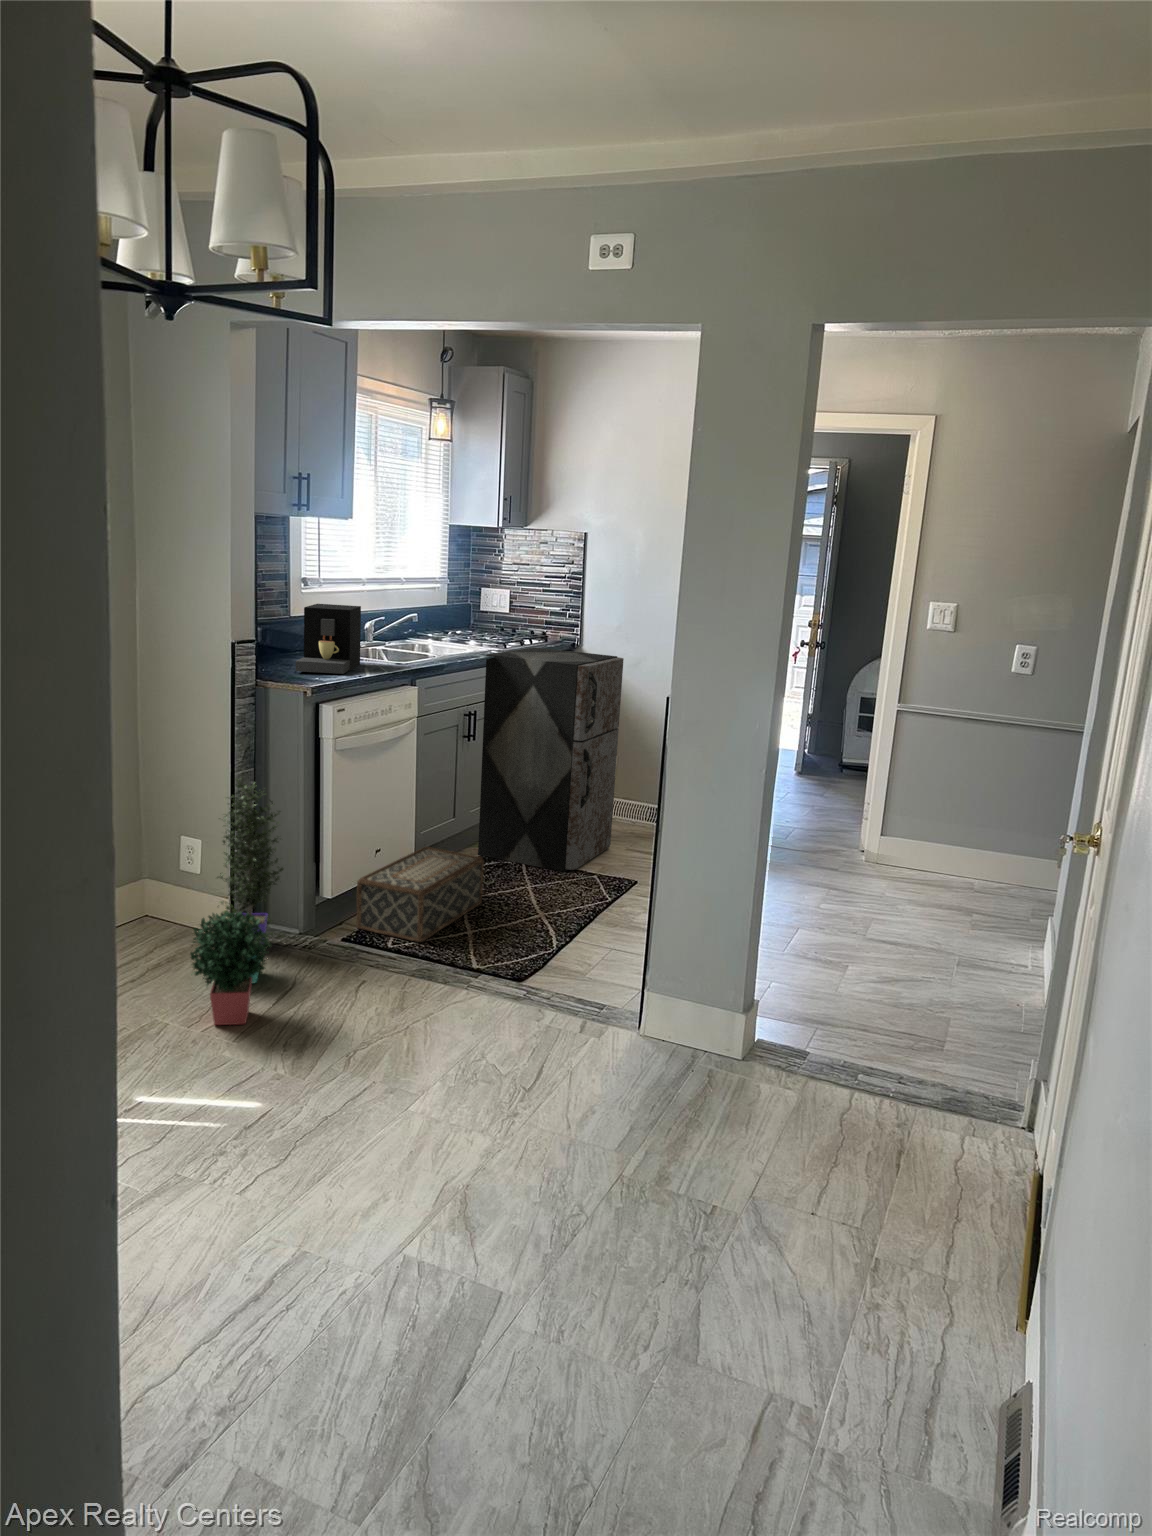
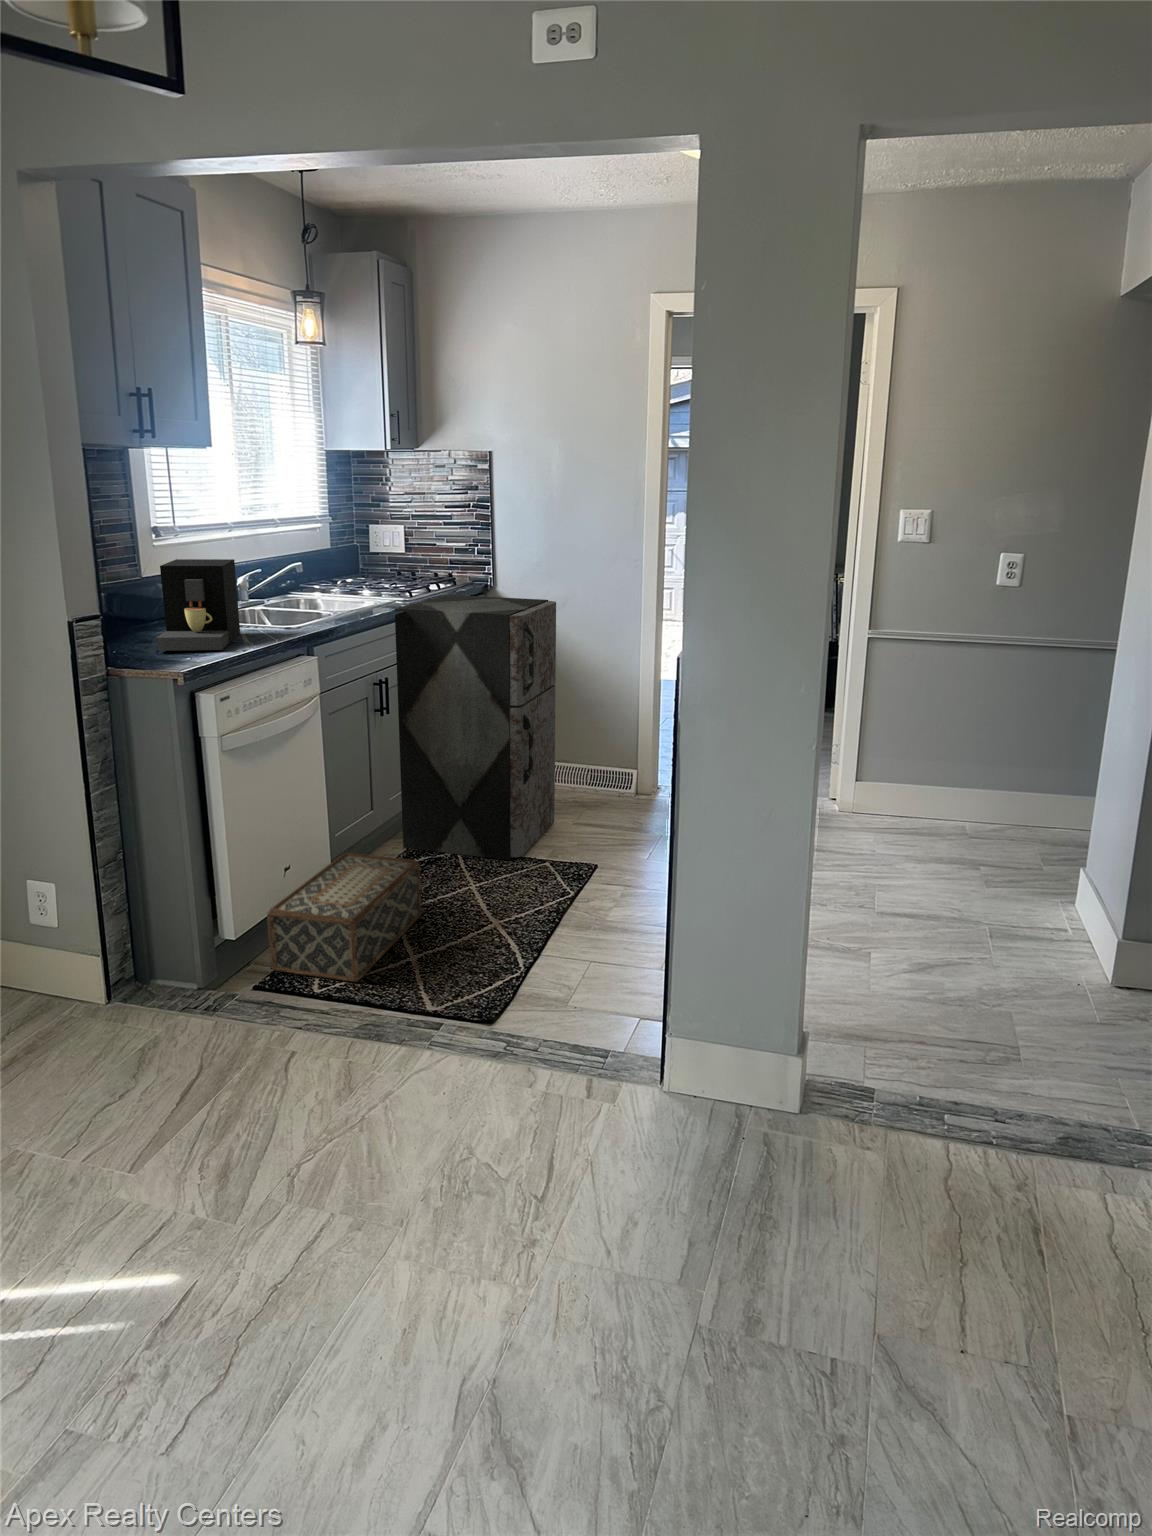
potted plant: present [190,779,283,1025] -> none [50,802,183,1154]

